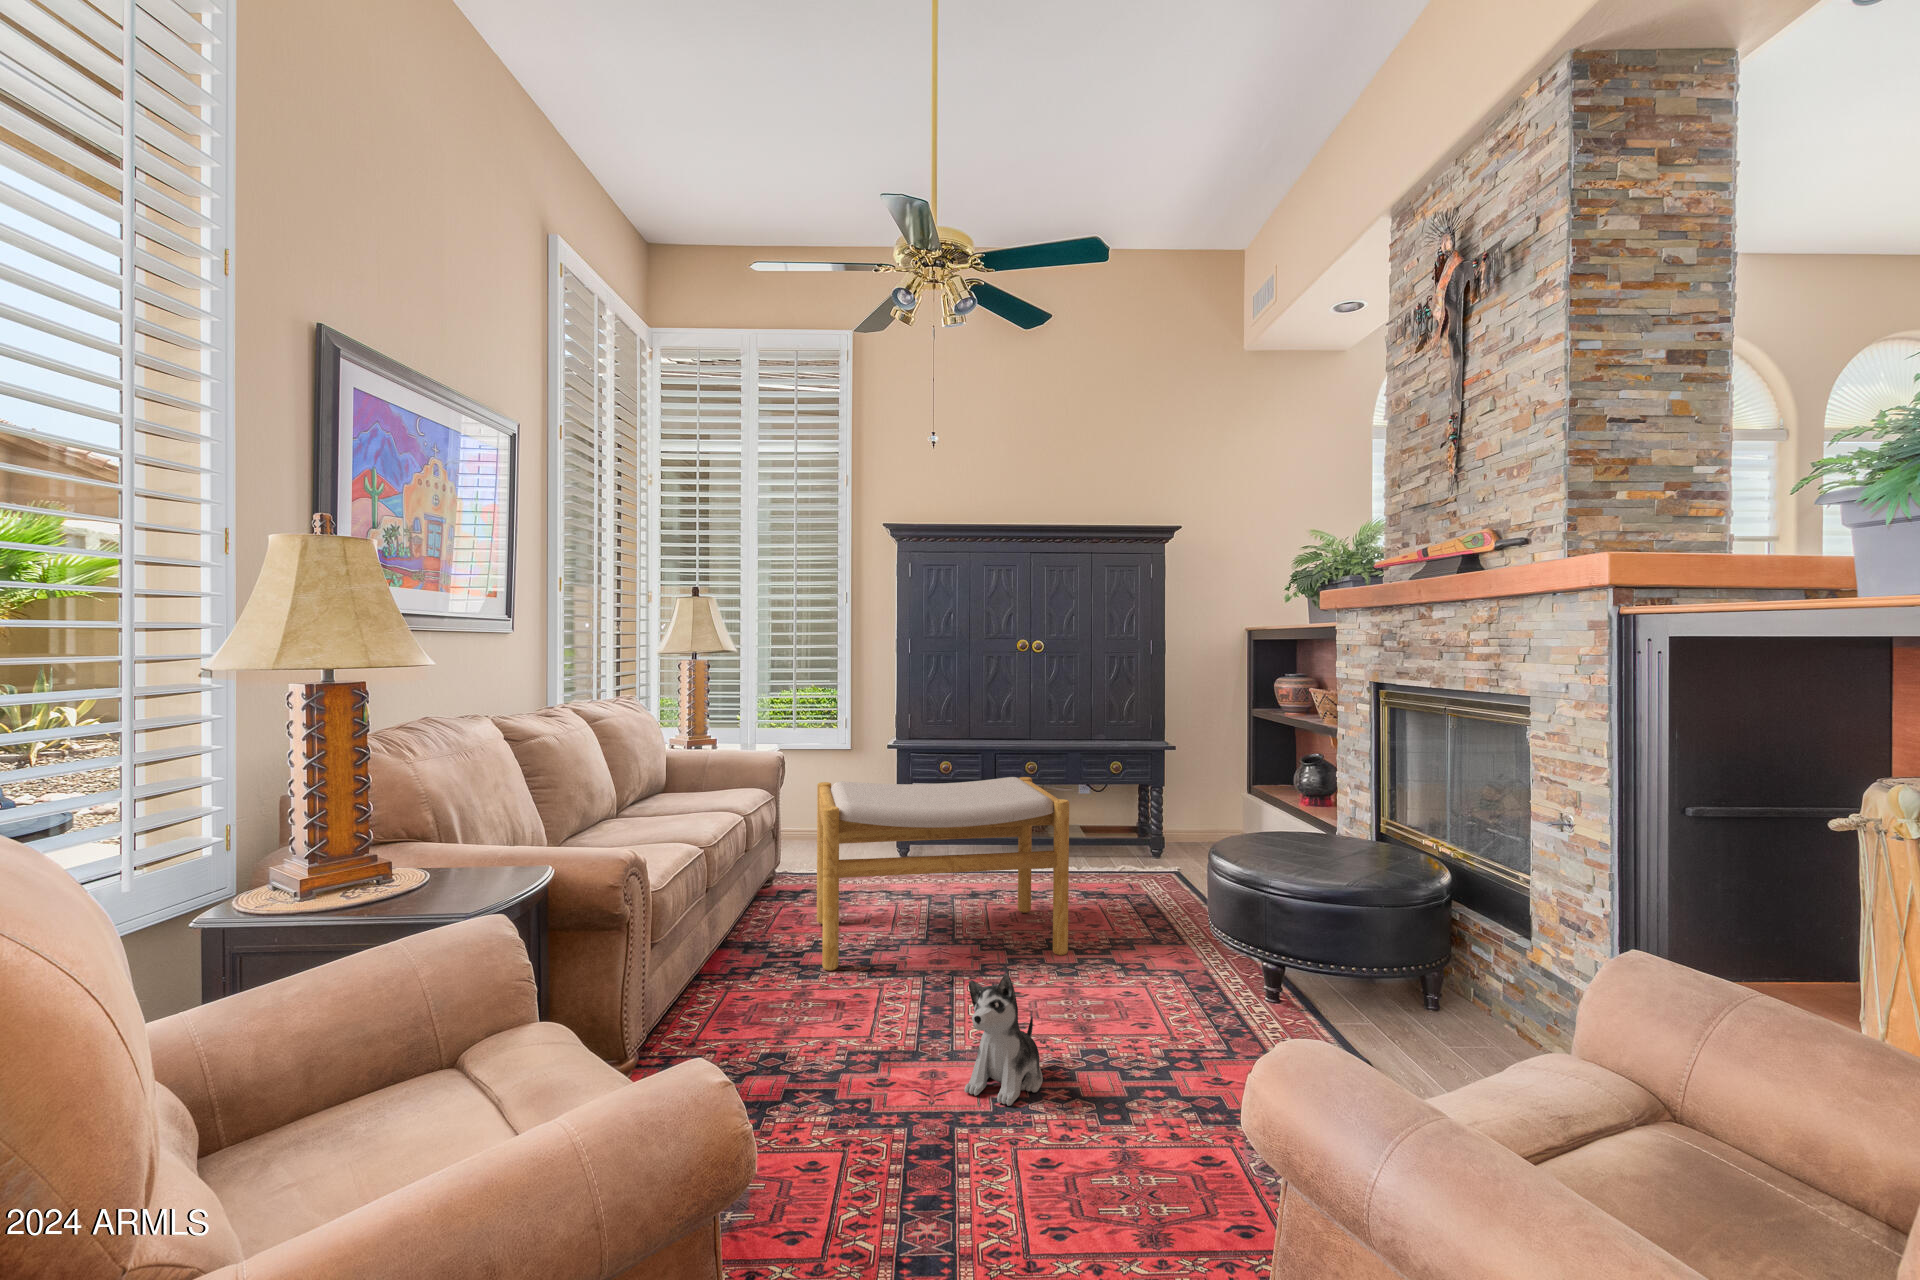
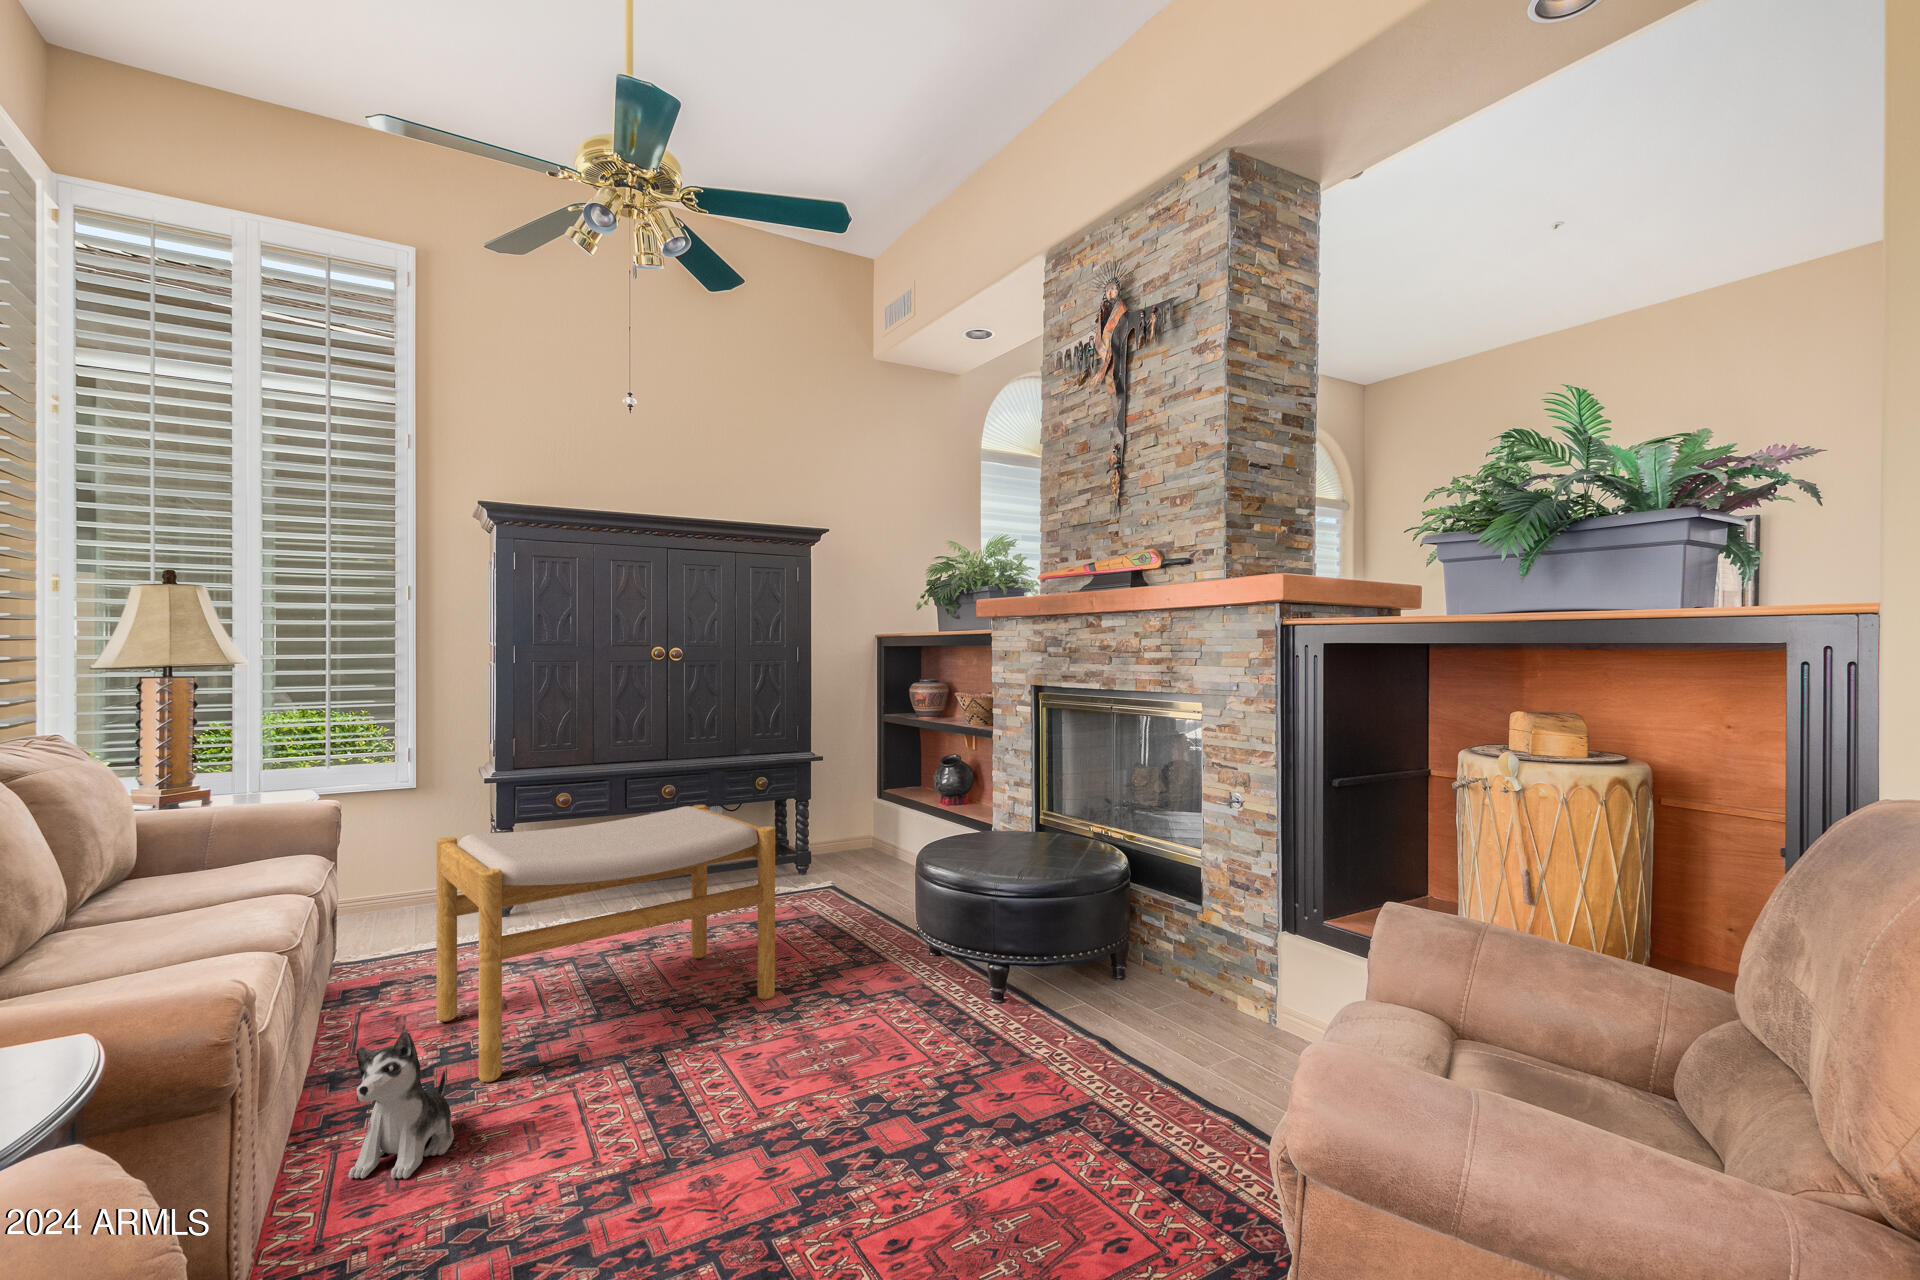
plush toy: present [965,974,1043,1106] -> present [348,1030,454,1179]

